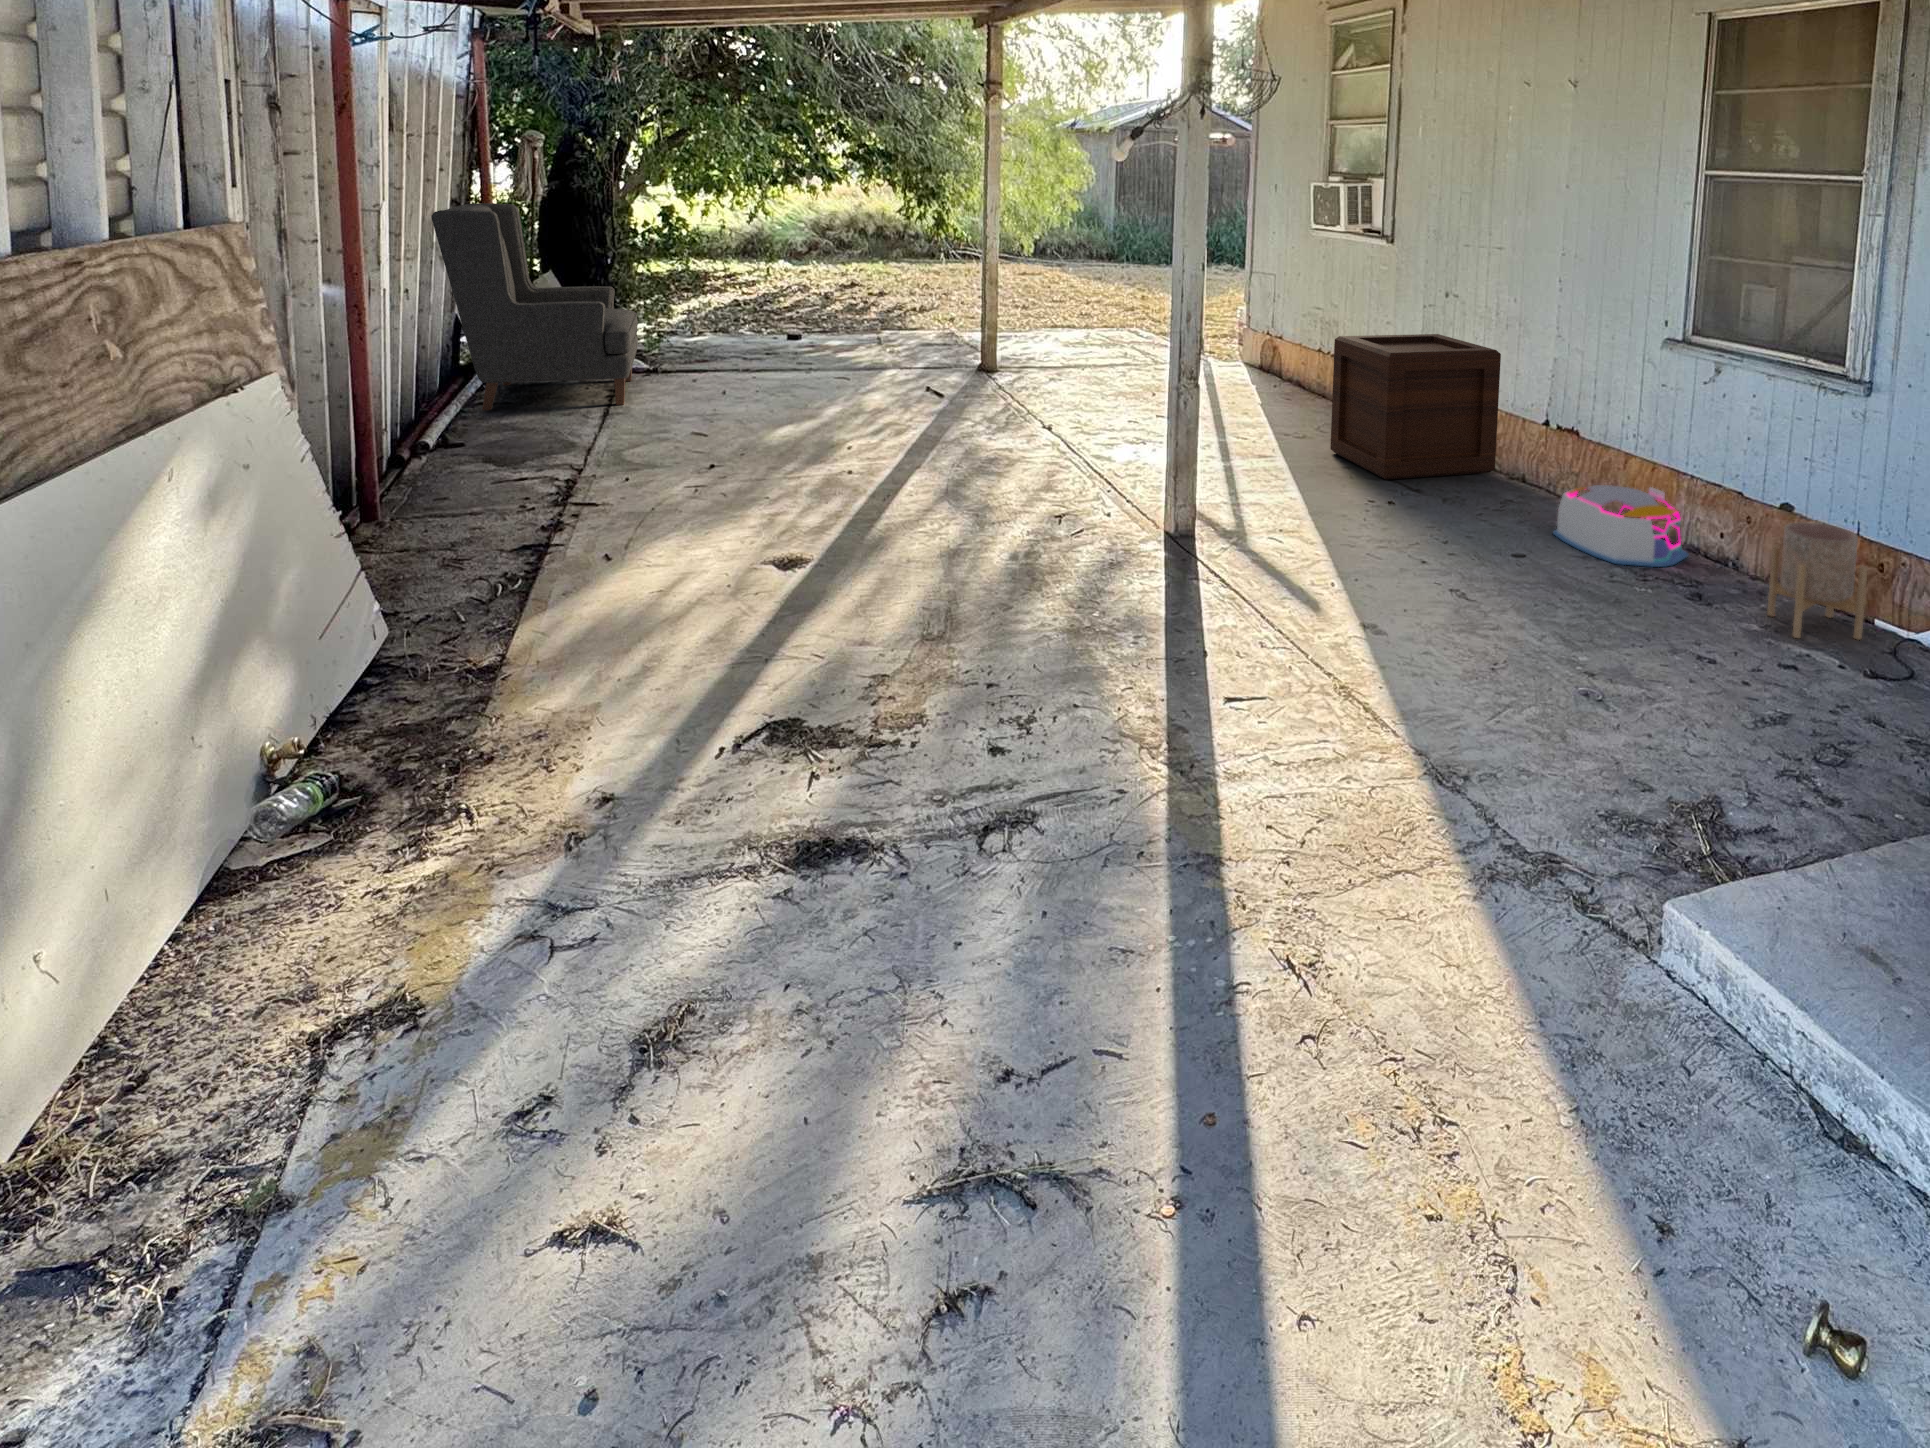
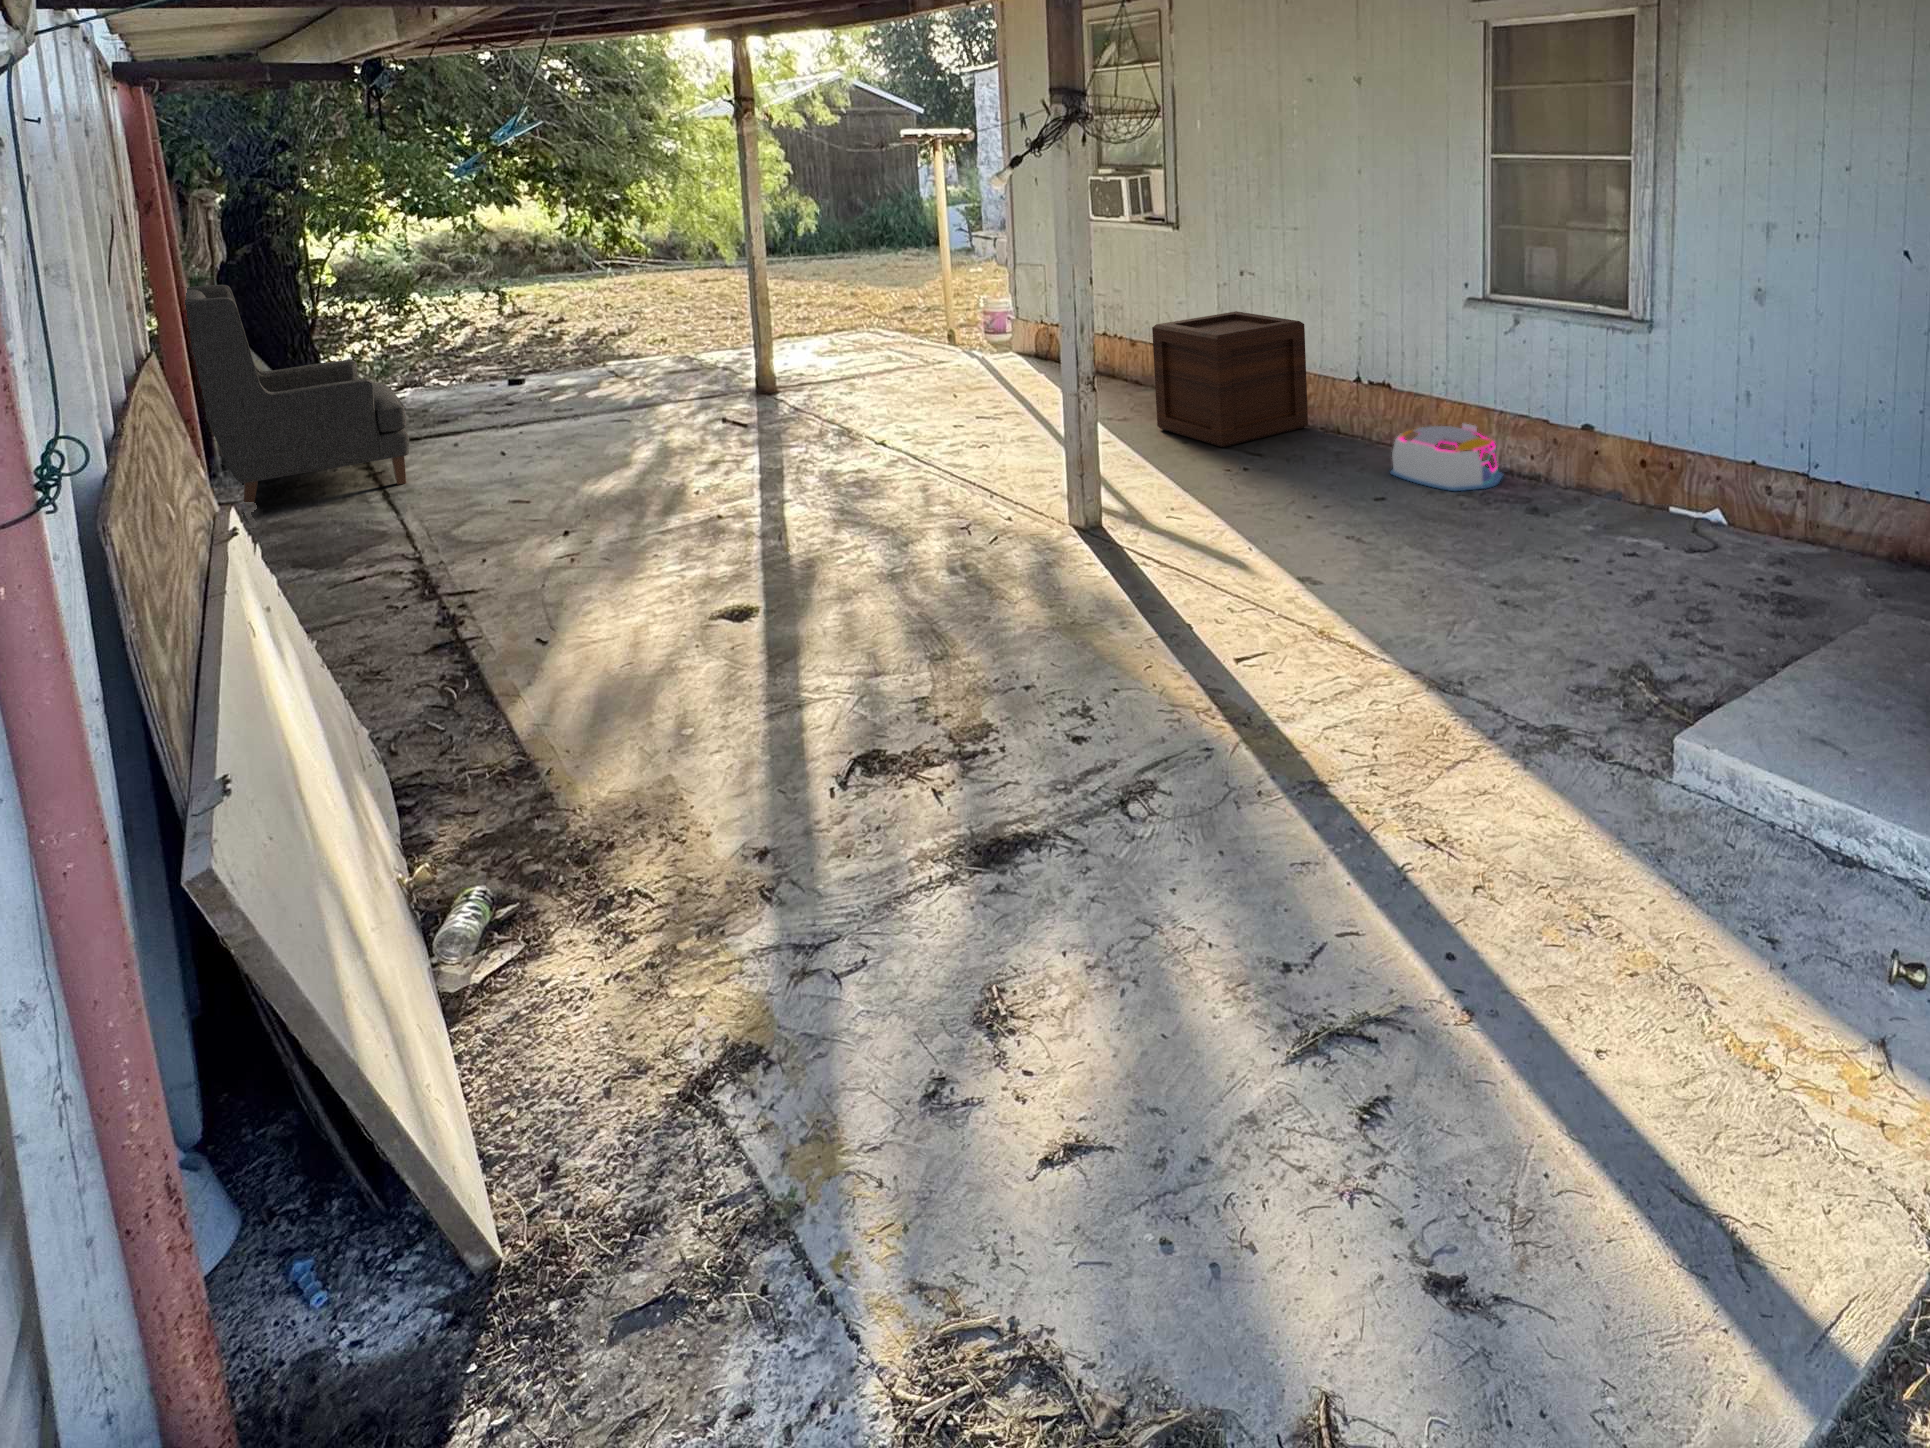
planter: present [1767,522,1868,640] -> none [1588,436,1664,528]

